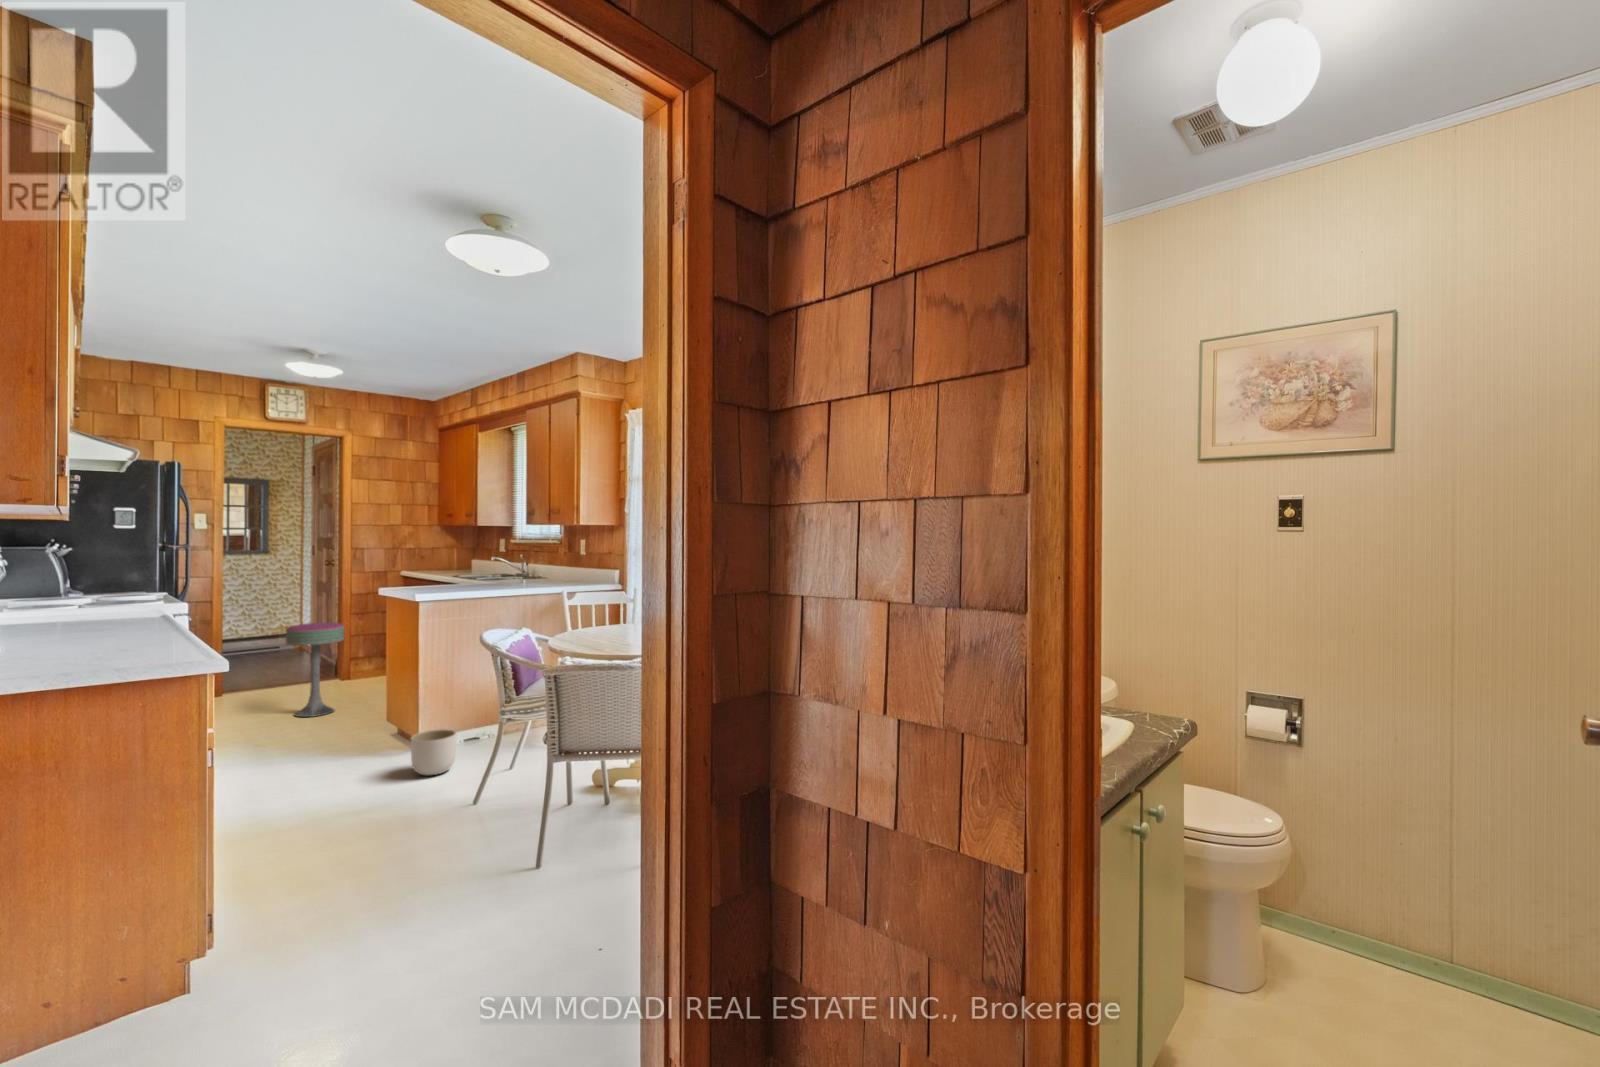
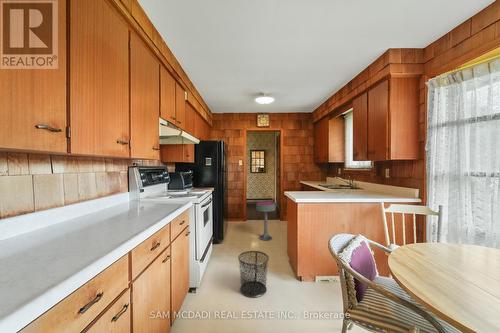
waste bin: none [289,705,362,785] -> present [238,251,269,297]
planter: present [411,729,456,776] -> none [290,282,315,316]

